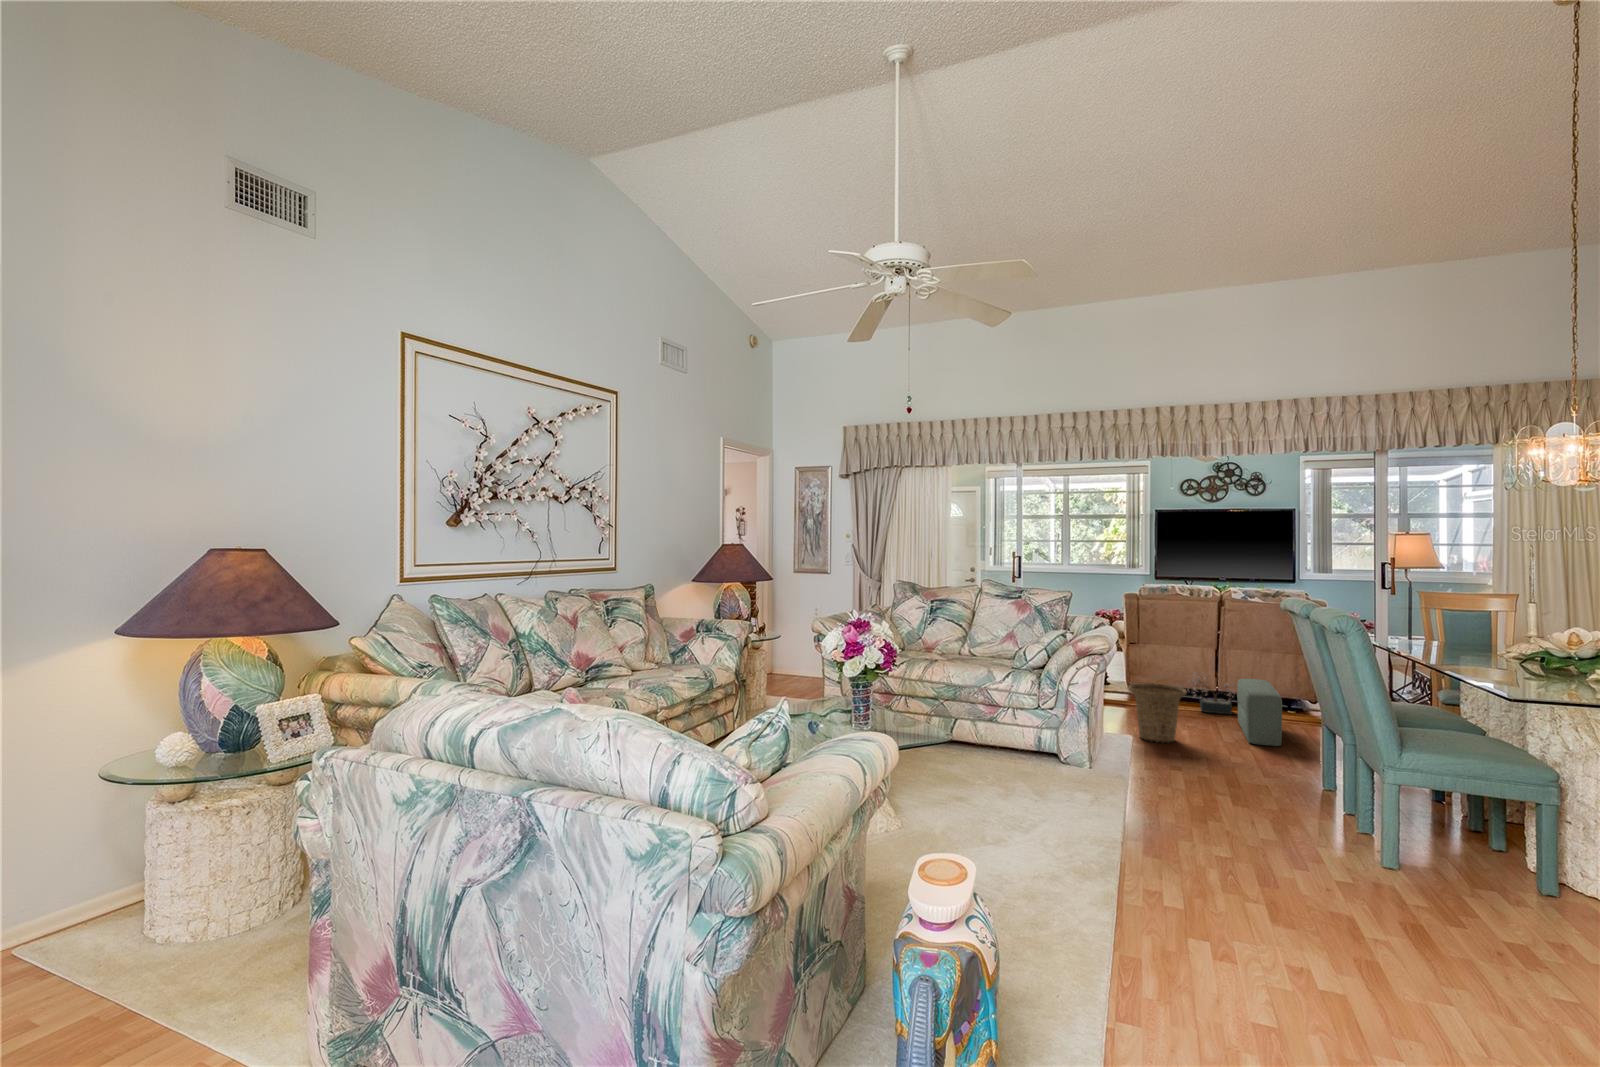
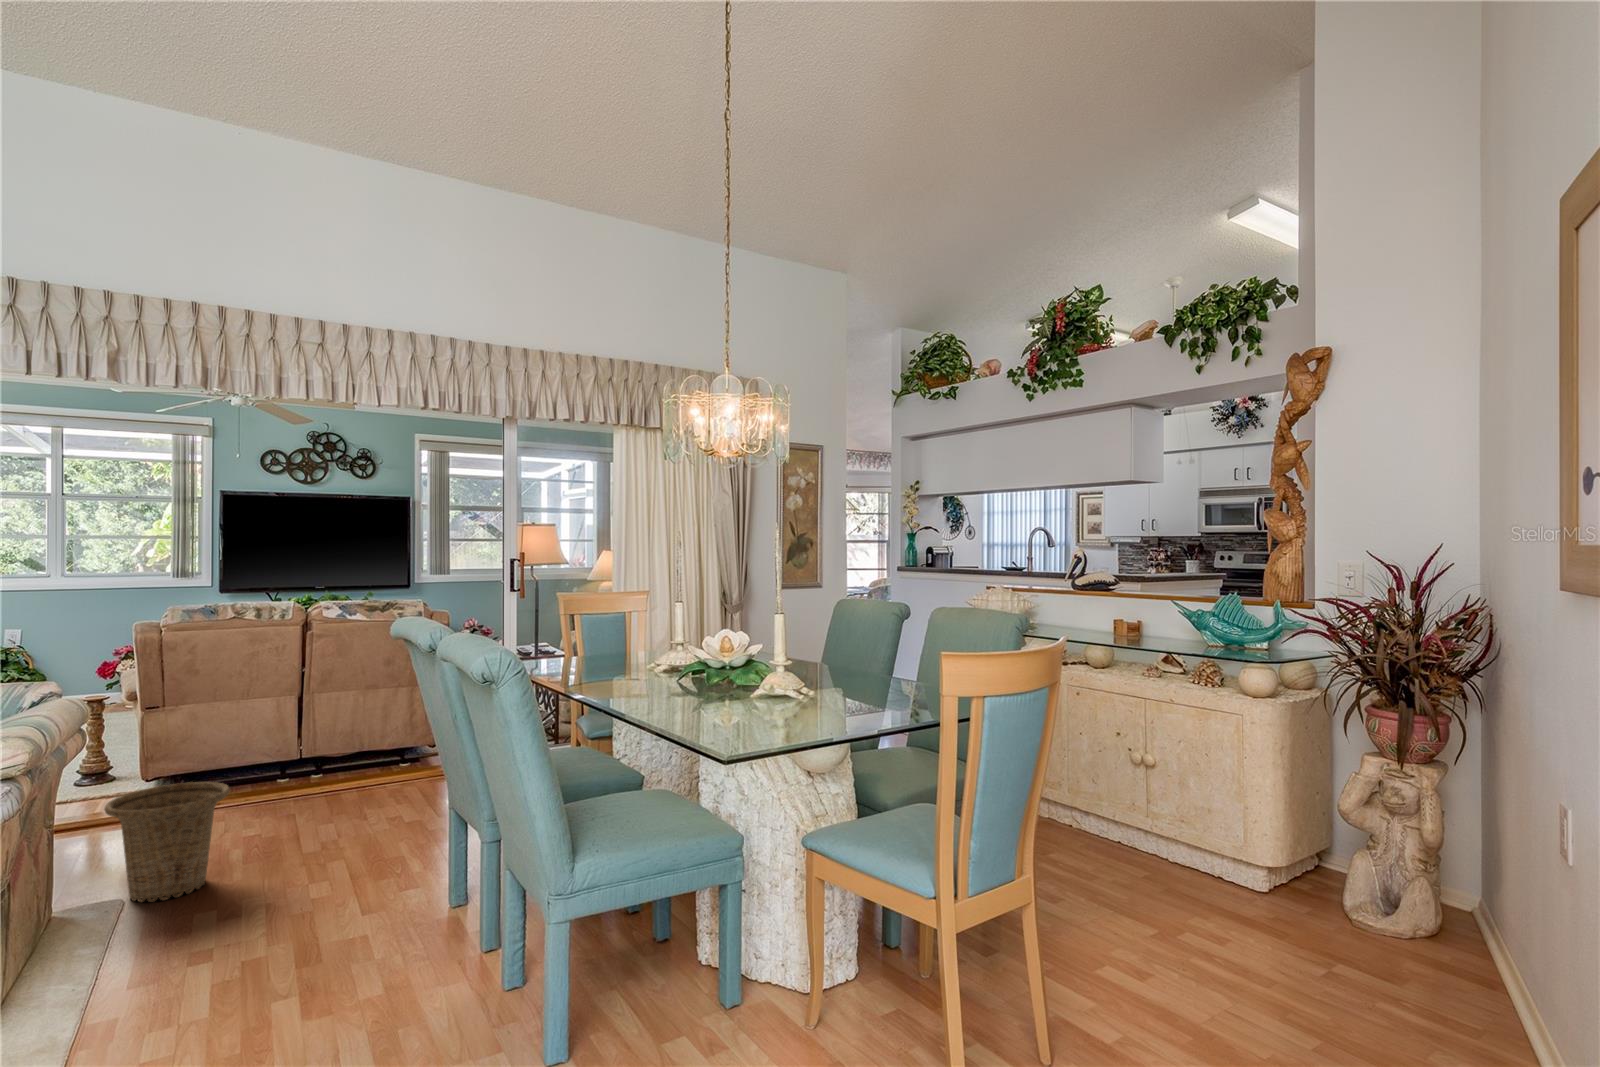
decorative plant: present [1191,672,1235,715] -> none [248,738,334,802]
pouf: present [1237,679,1282,746] -> none [326,736,388,846]

